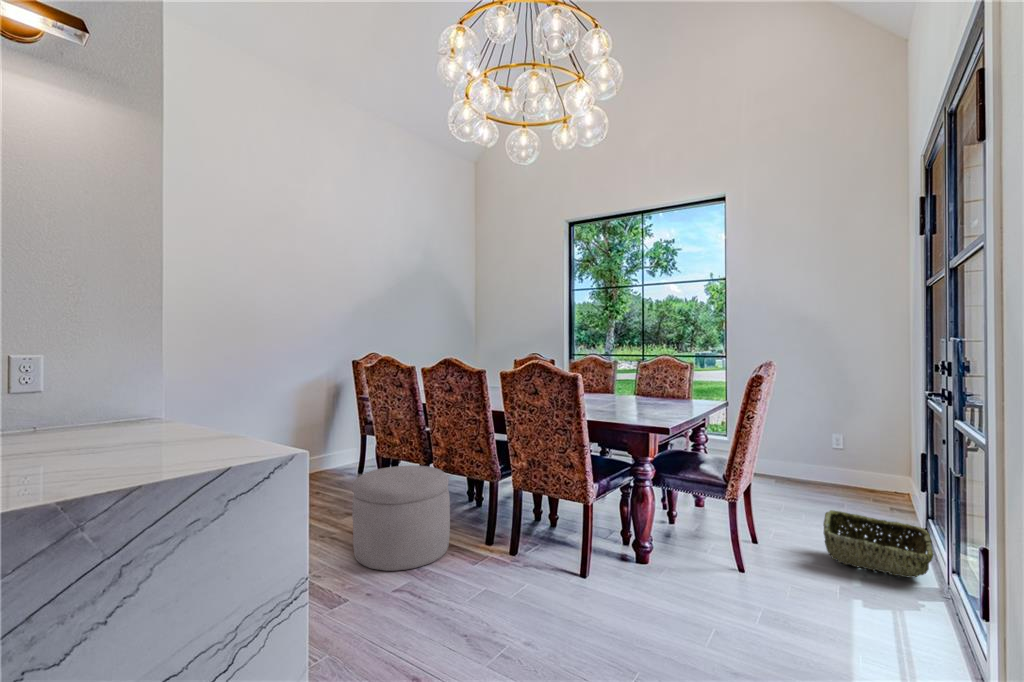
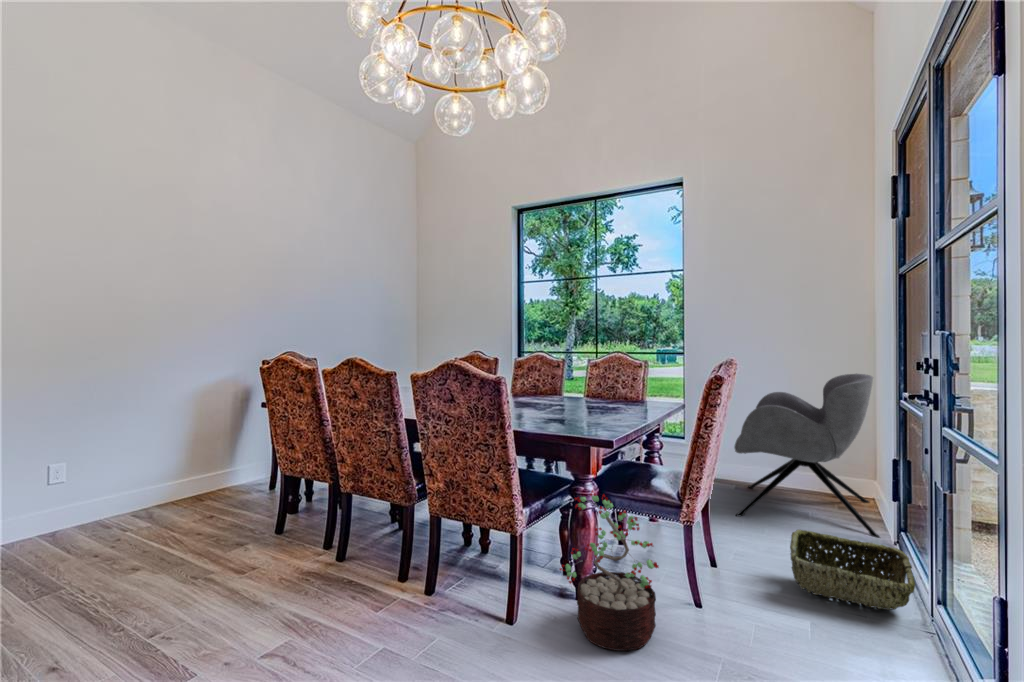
armchair: none [774,376,911,525] -> present [734,374,880,538]
ottoman: present [352,465,450,571] -> none [226,487,353,624]
decorative plant: none [625,469,709,599] -> present [560,490,659,651]

